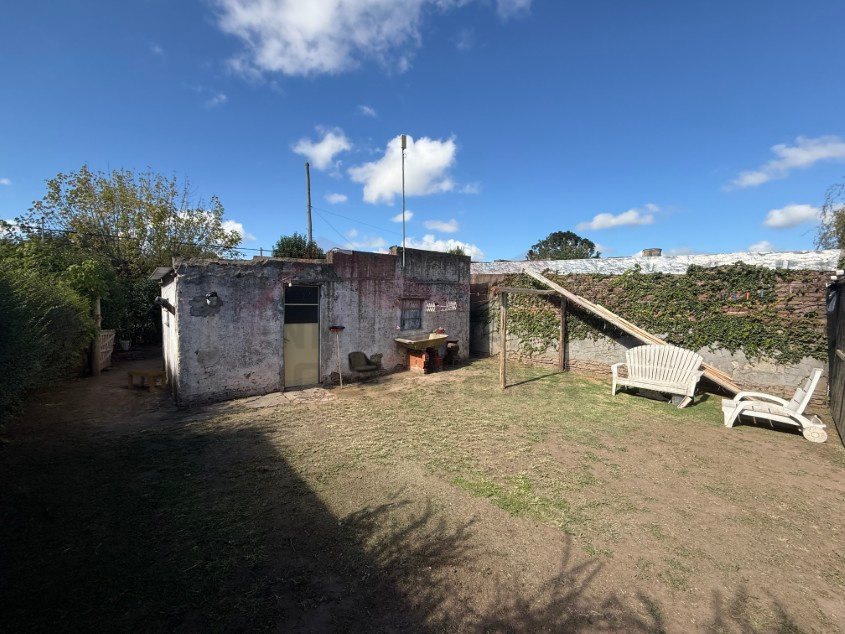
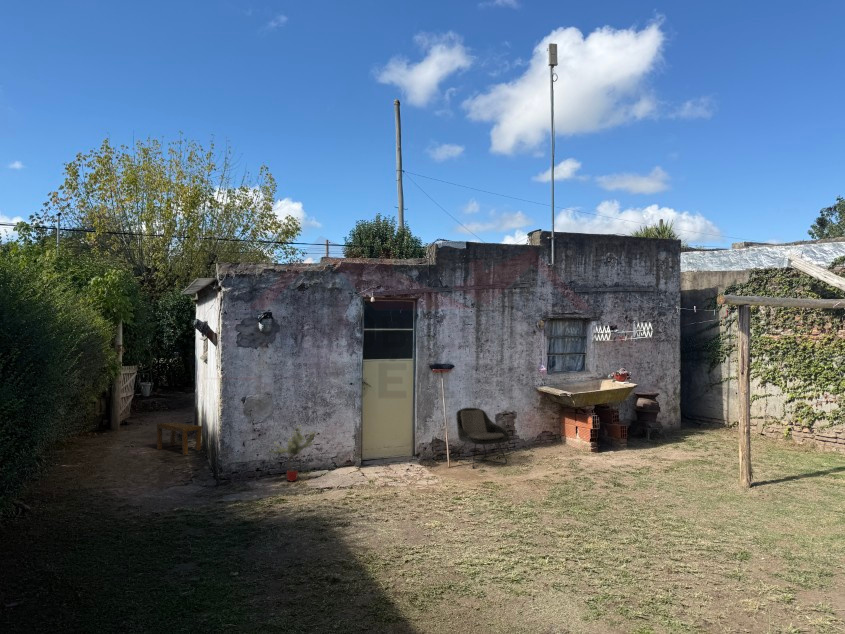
potted tree: none [217,367,252,406] -> present [271,425,315,482]

